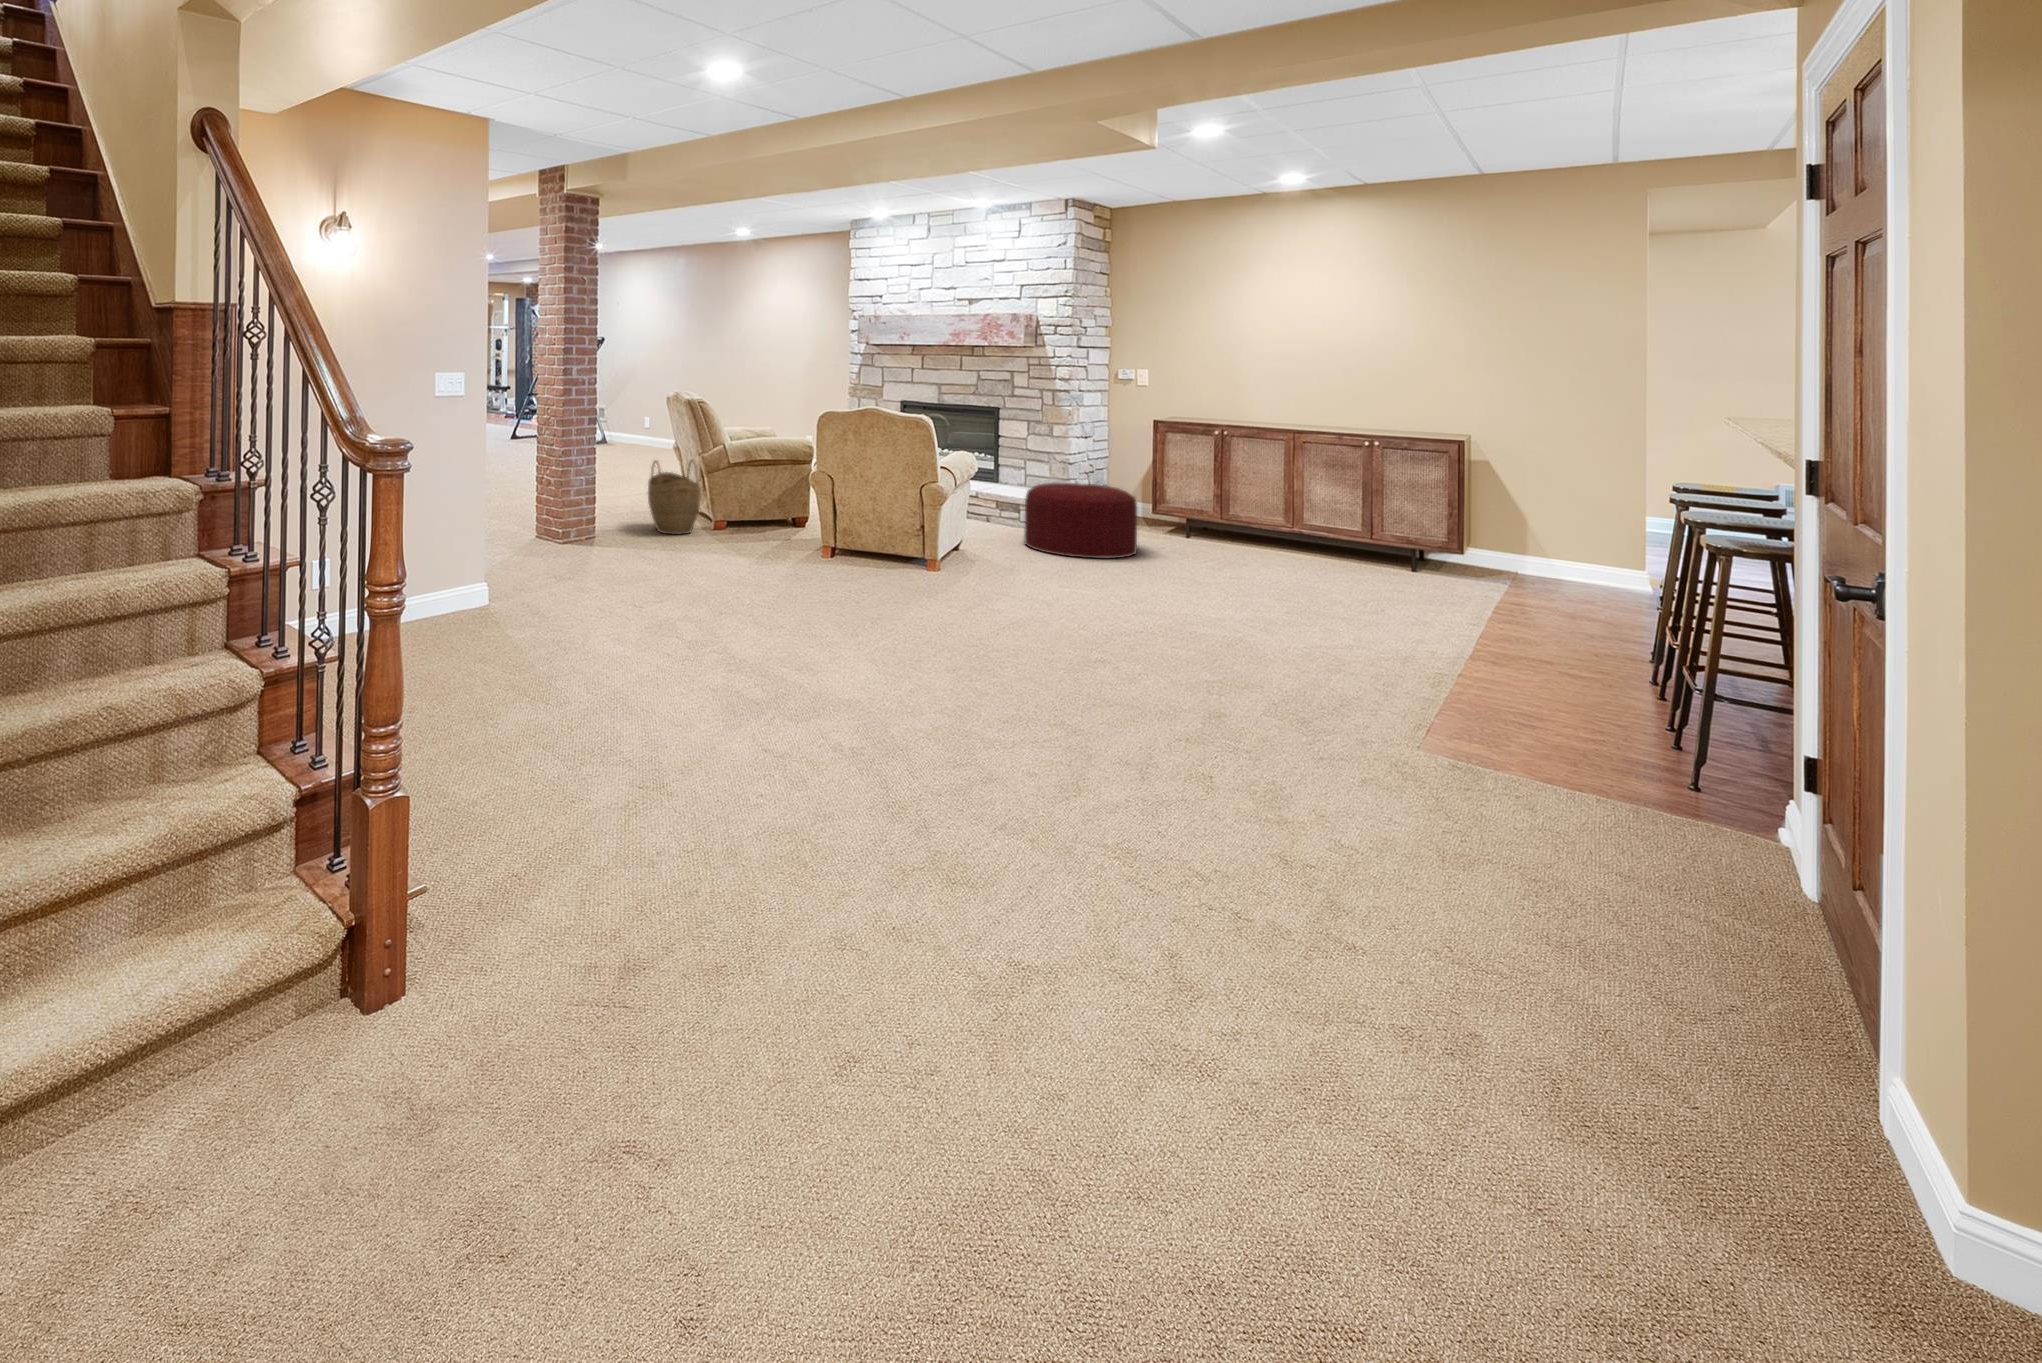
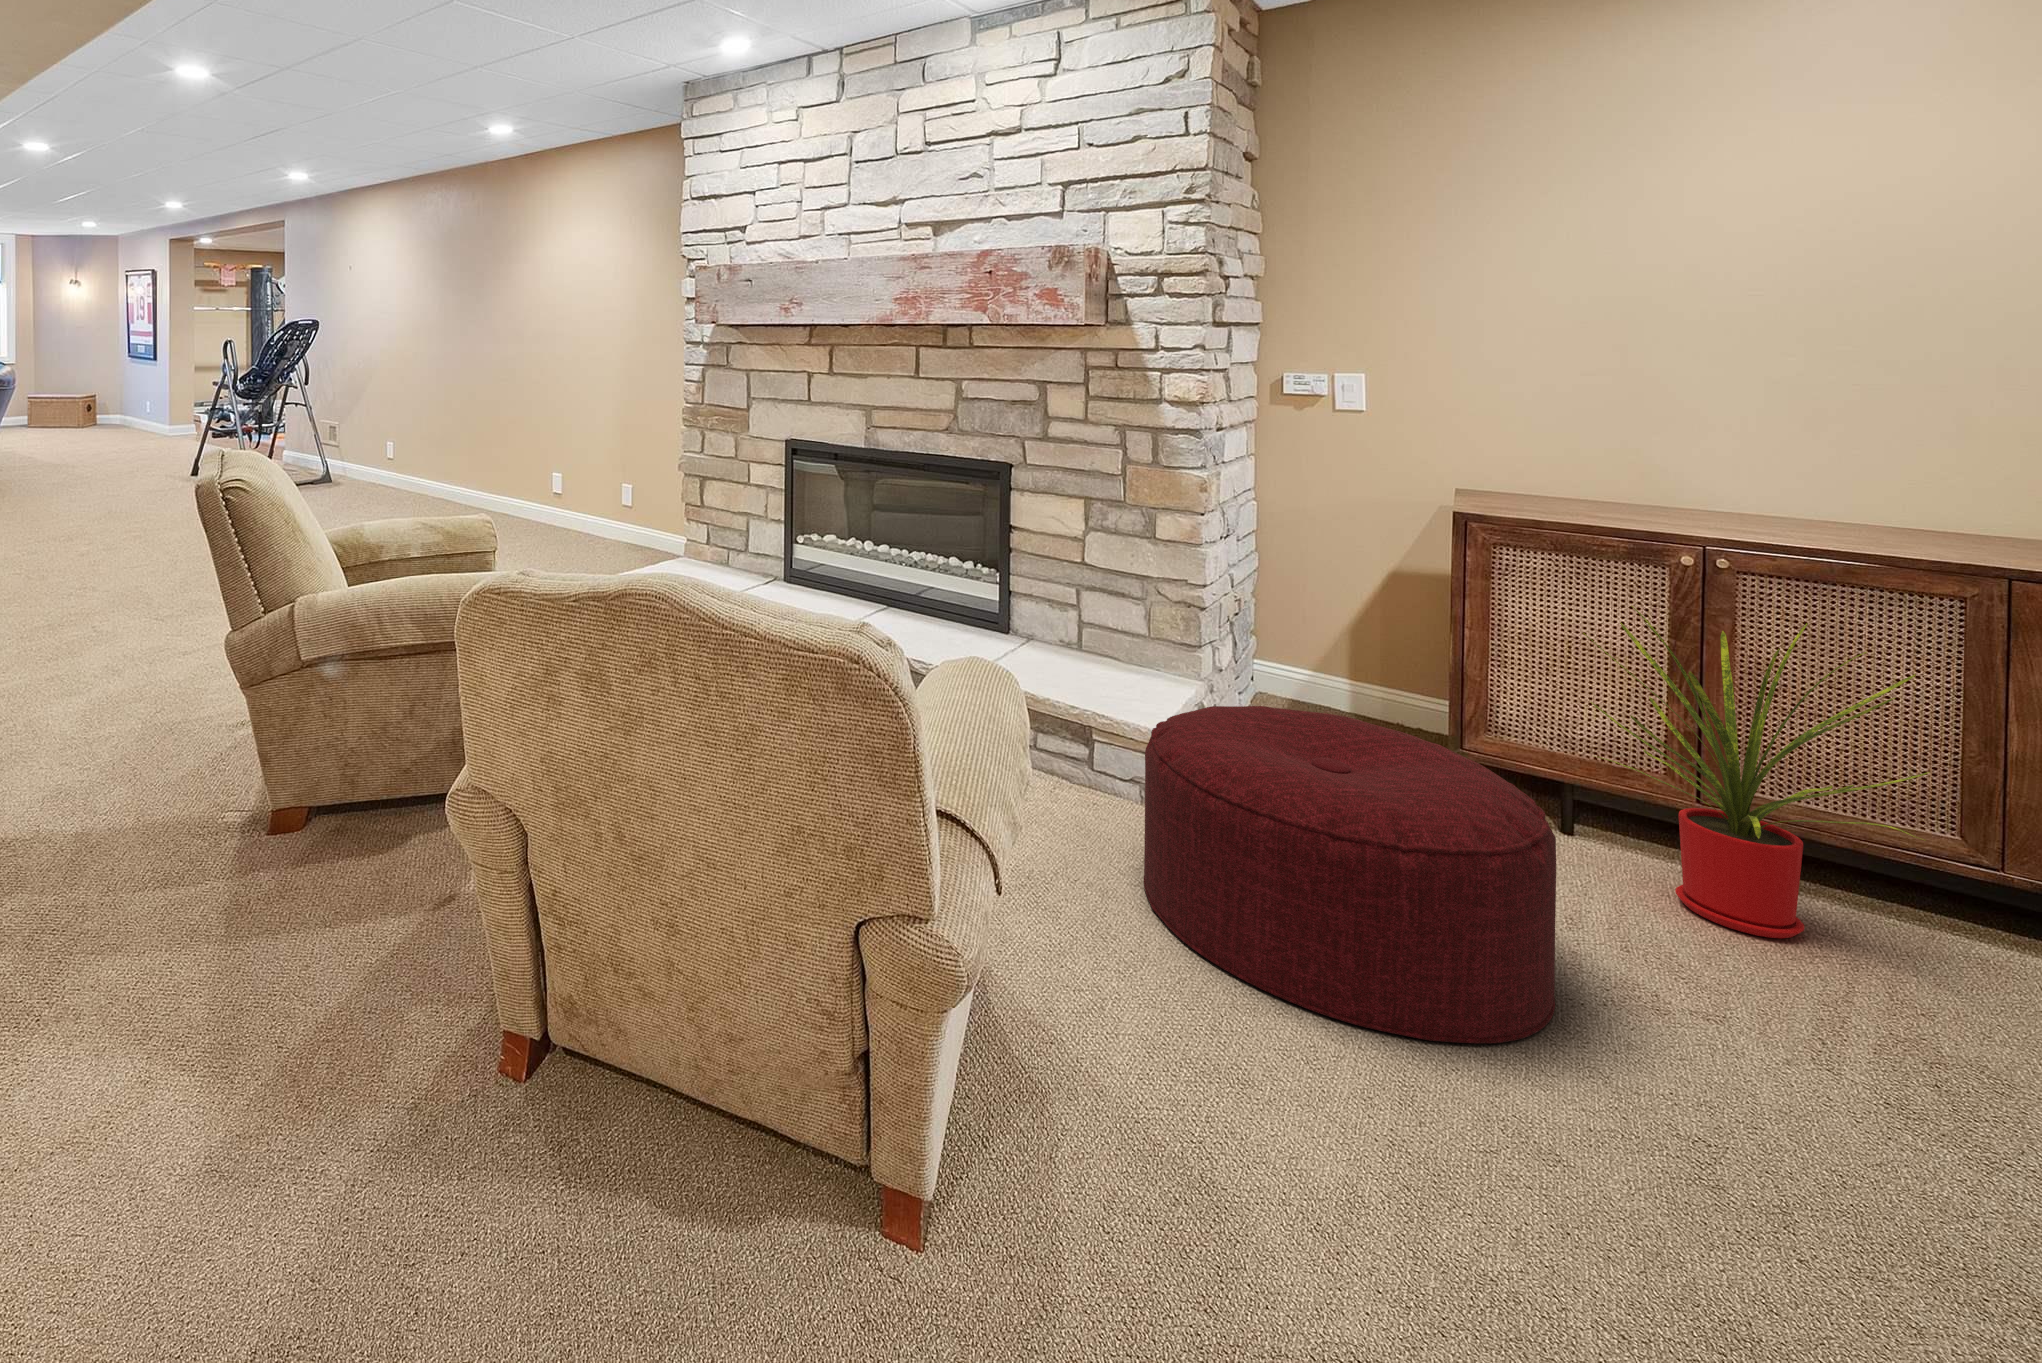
house plant: none [1176,447,1261,550] -> present [1586,606,1929,938]
woven basket: present [648,460,701,534] -> none [103,633,247,854]

